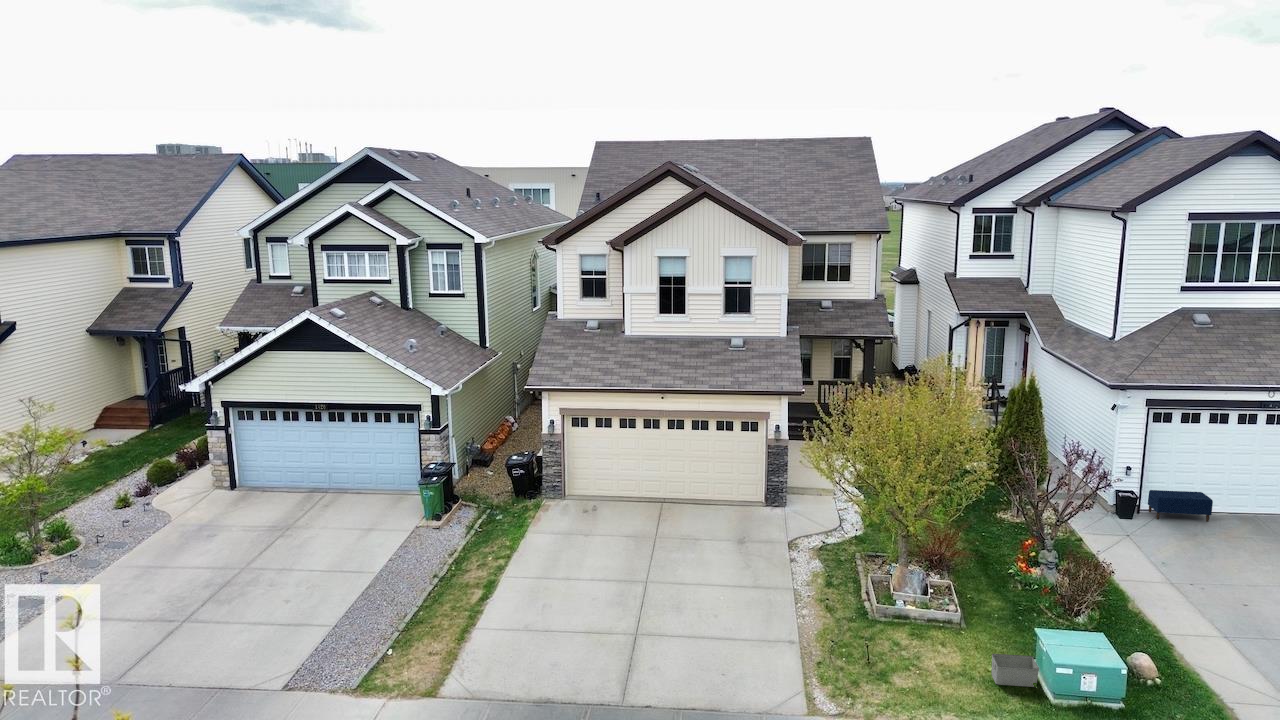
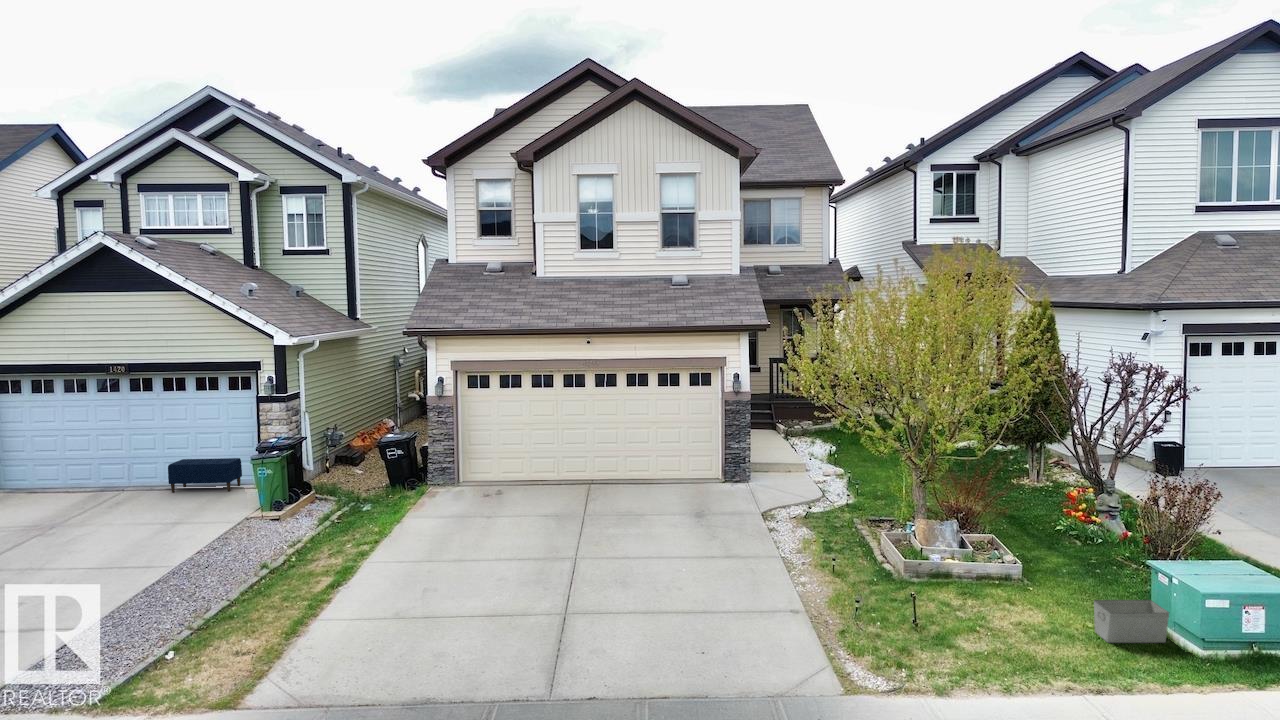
bench: present [1148,490,1213,522] -> present [168,458,242,492]

